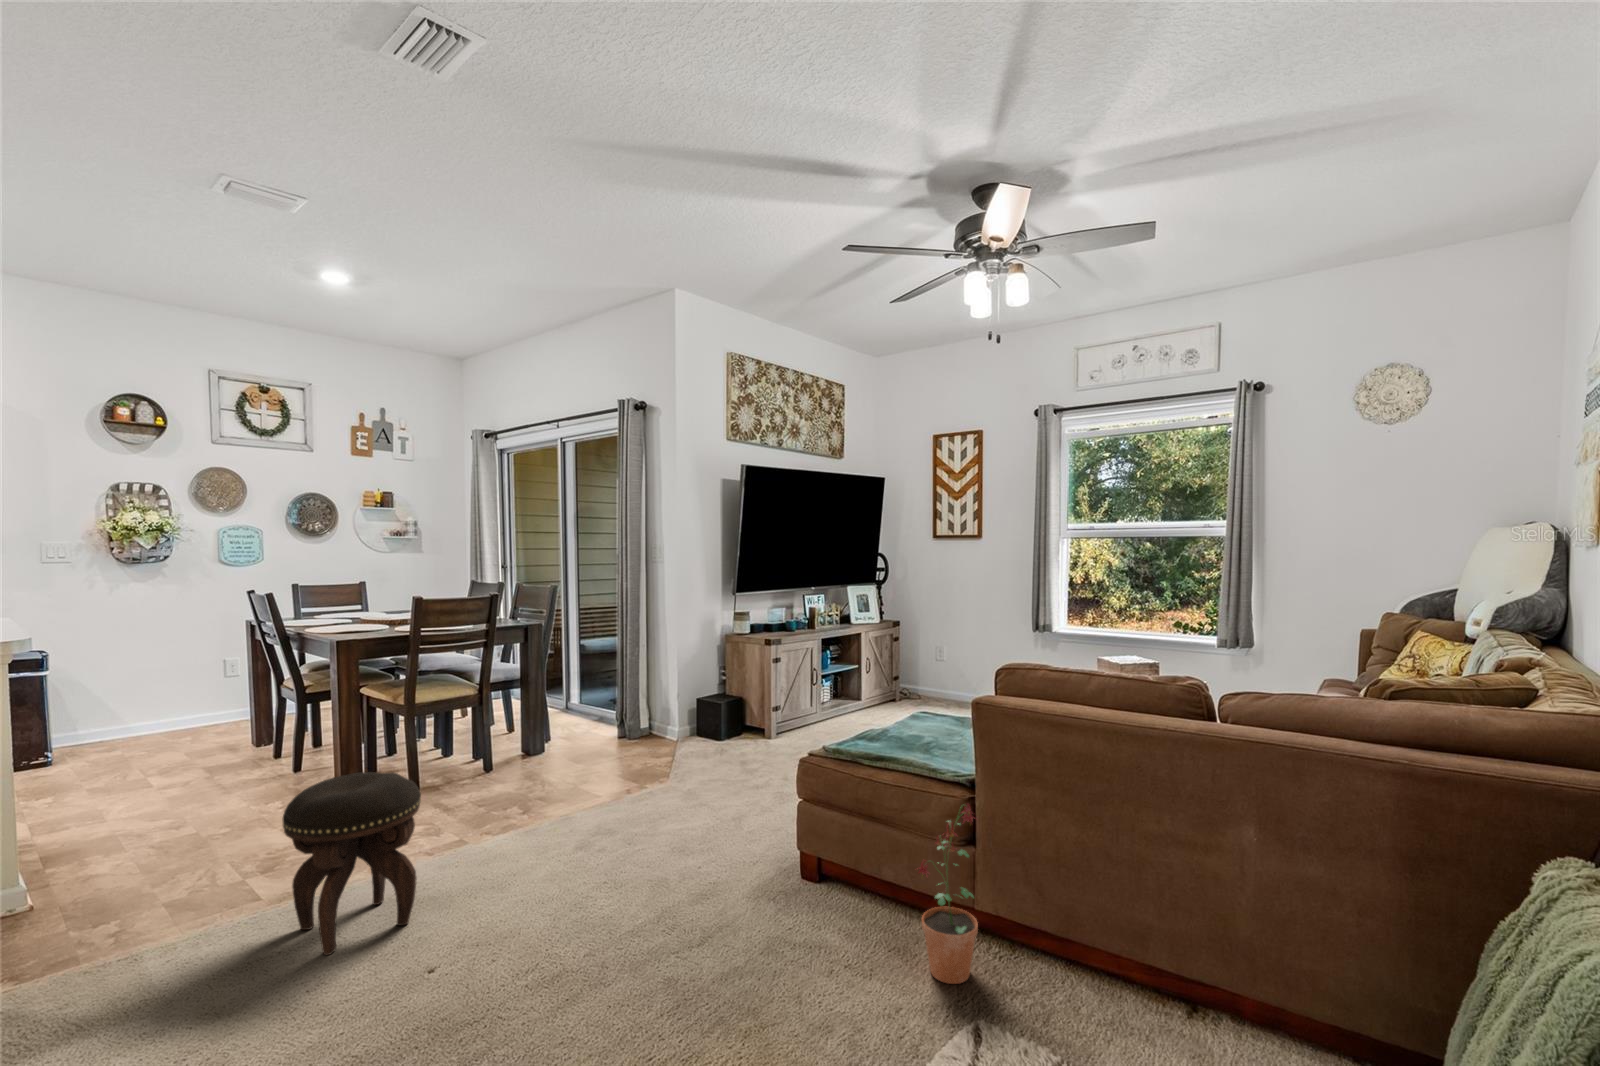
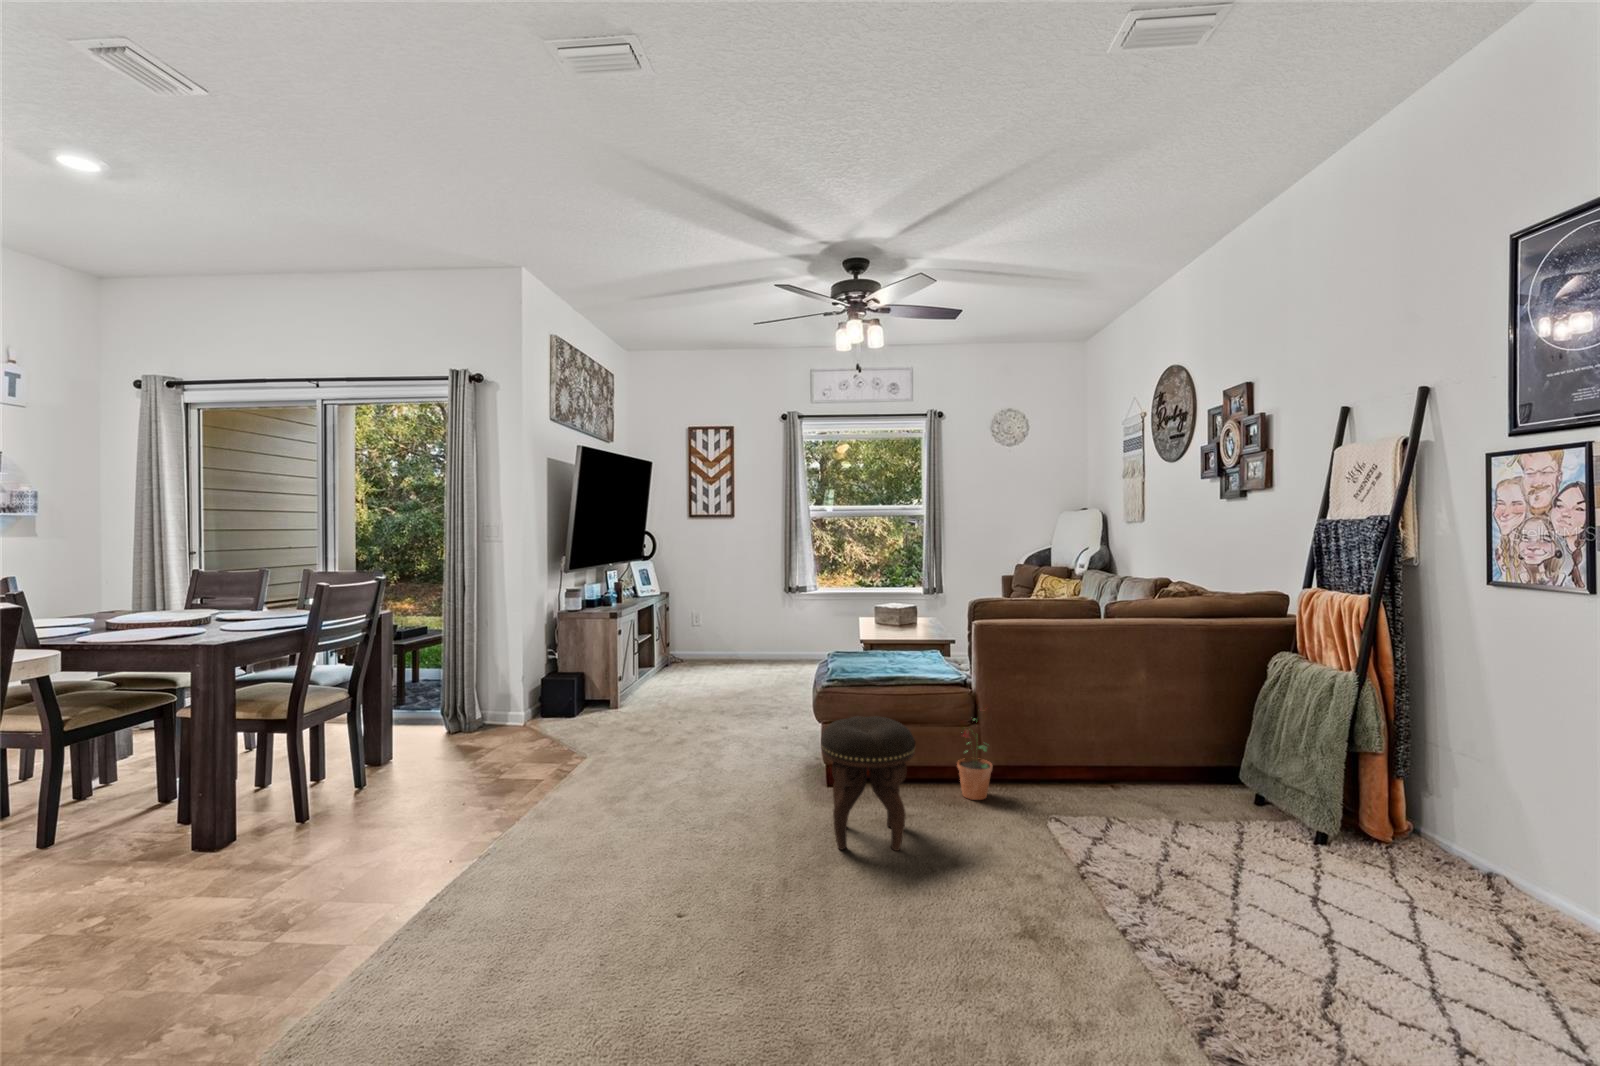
footstool: present [283,772,421,955] -> present [821,716,915,851]

